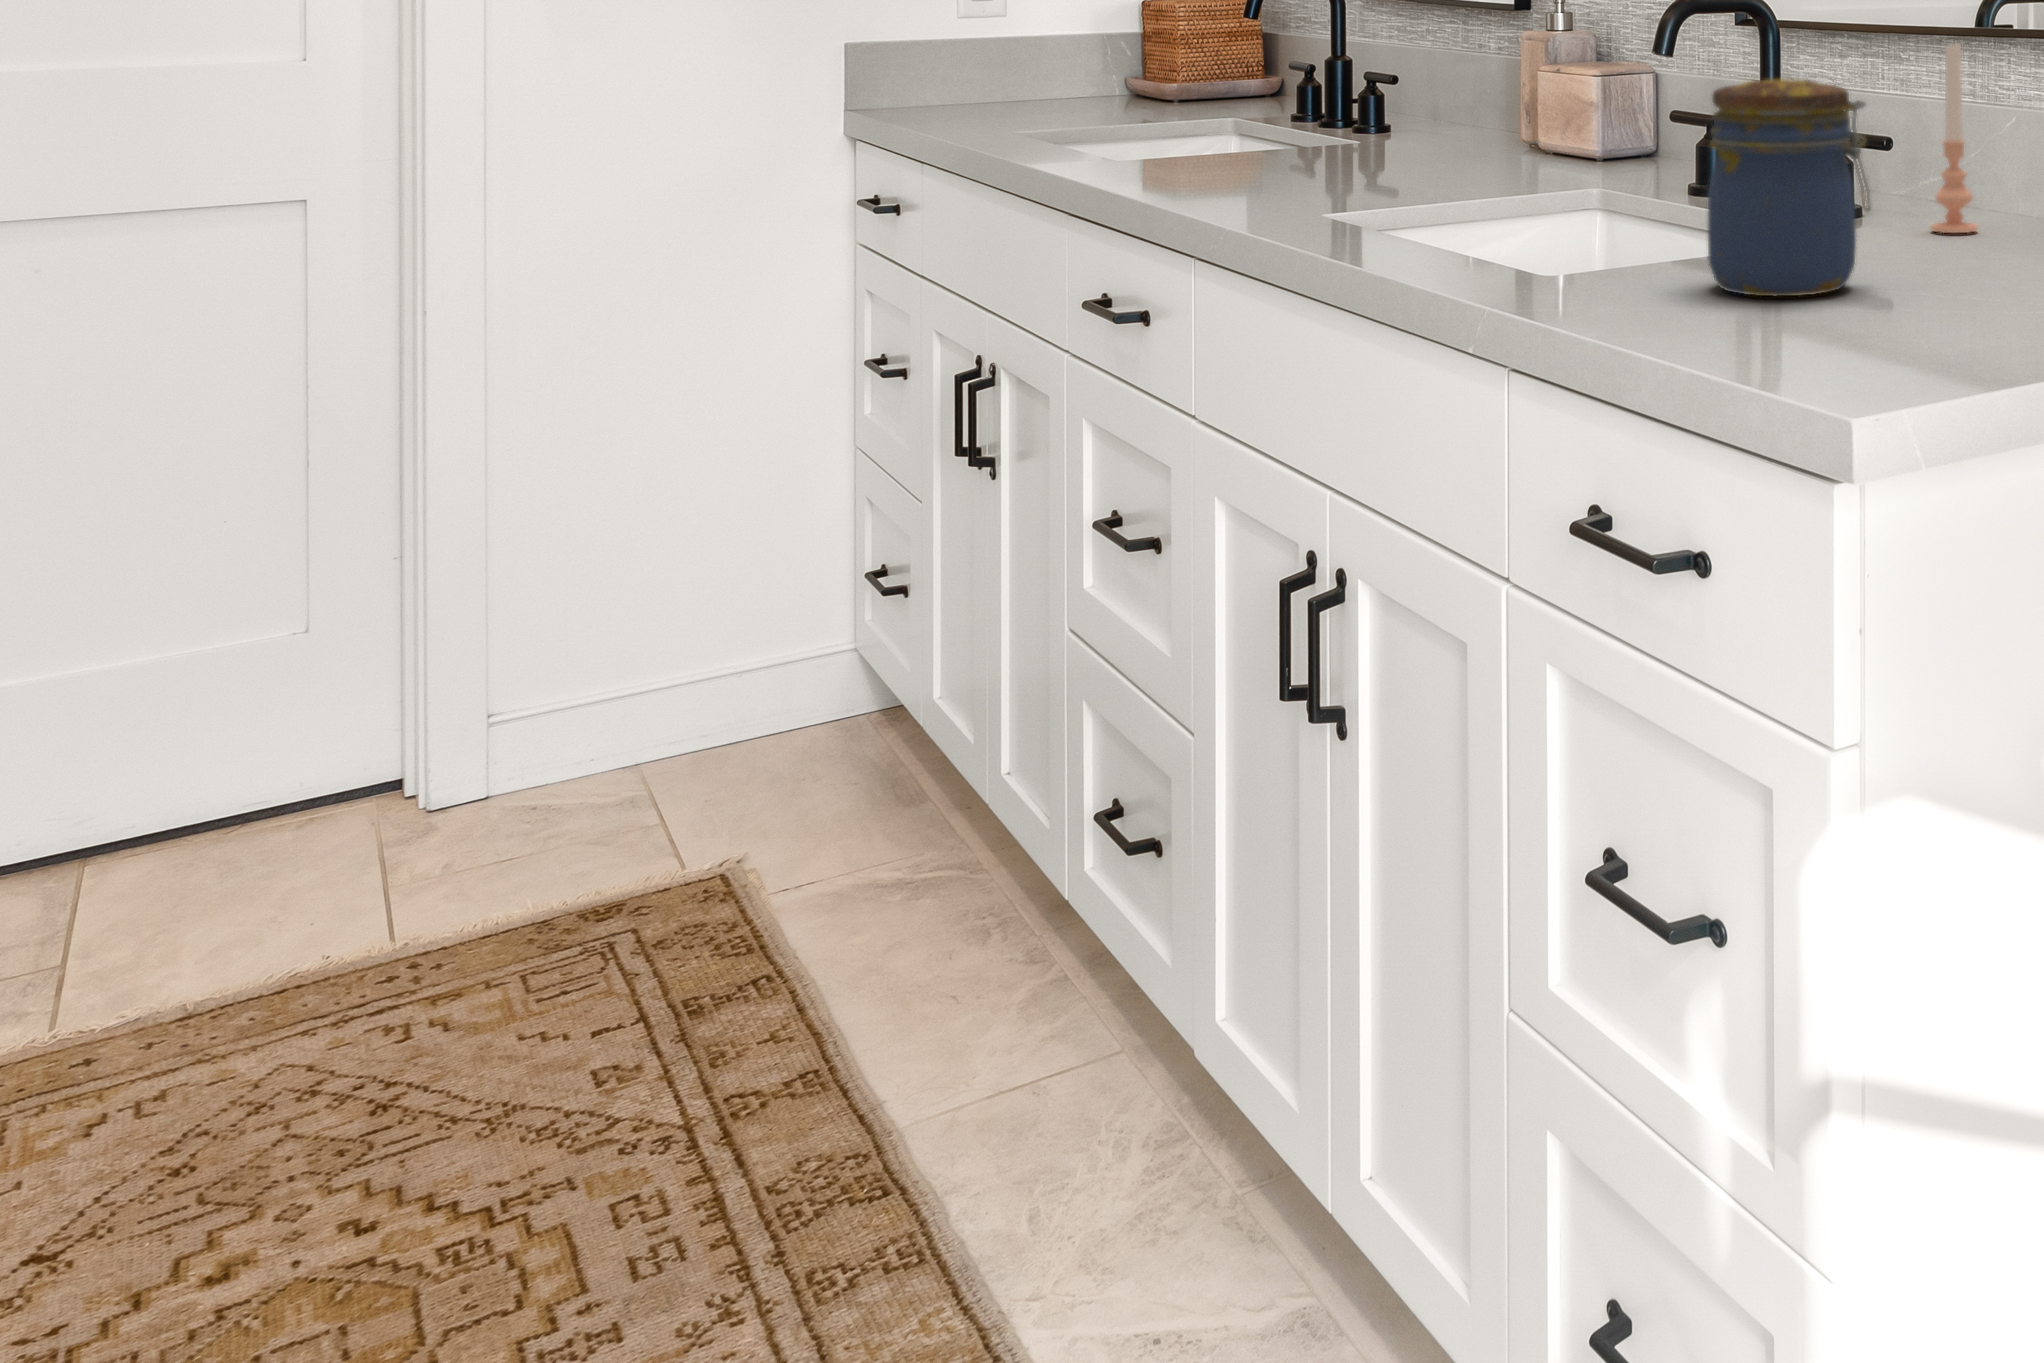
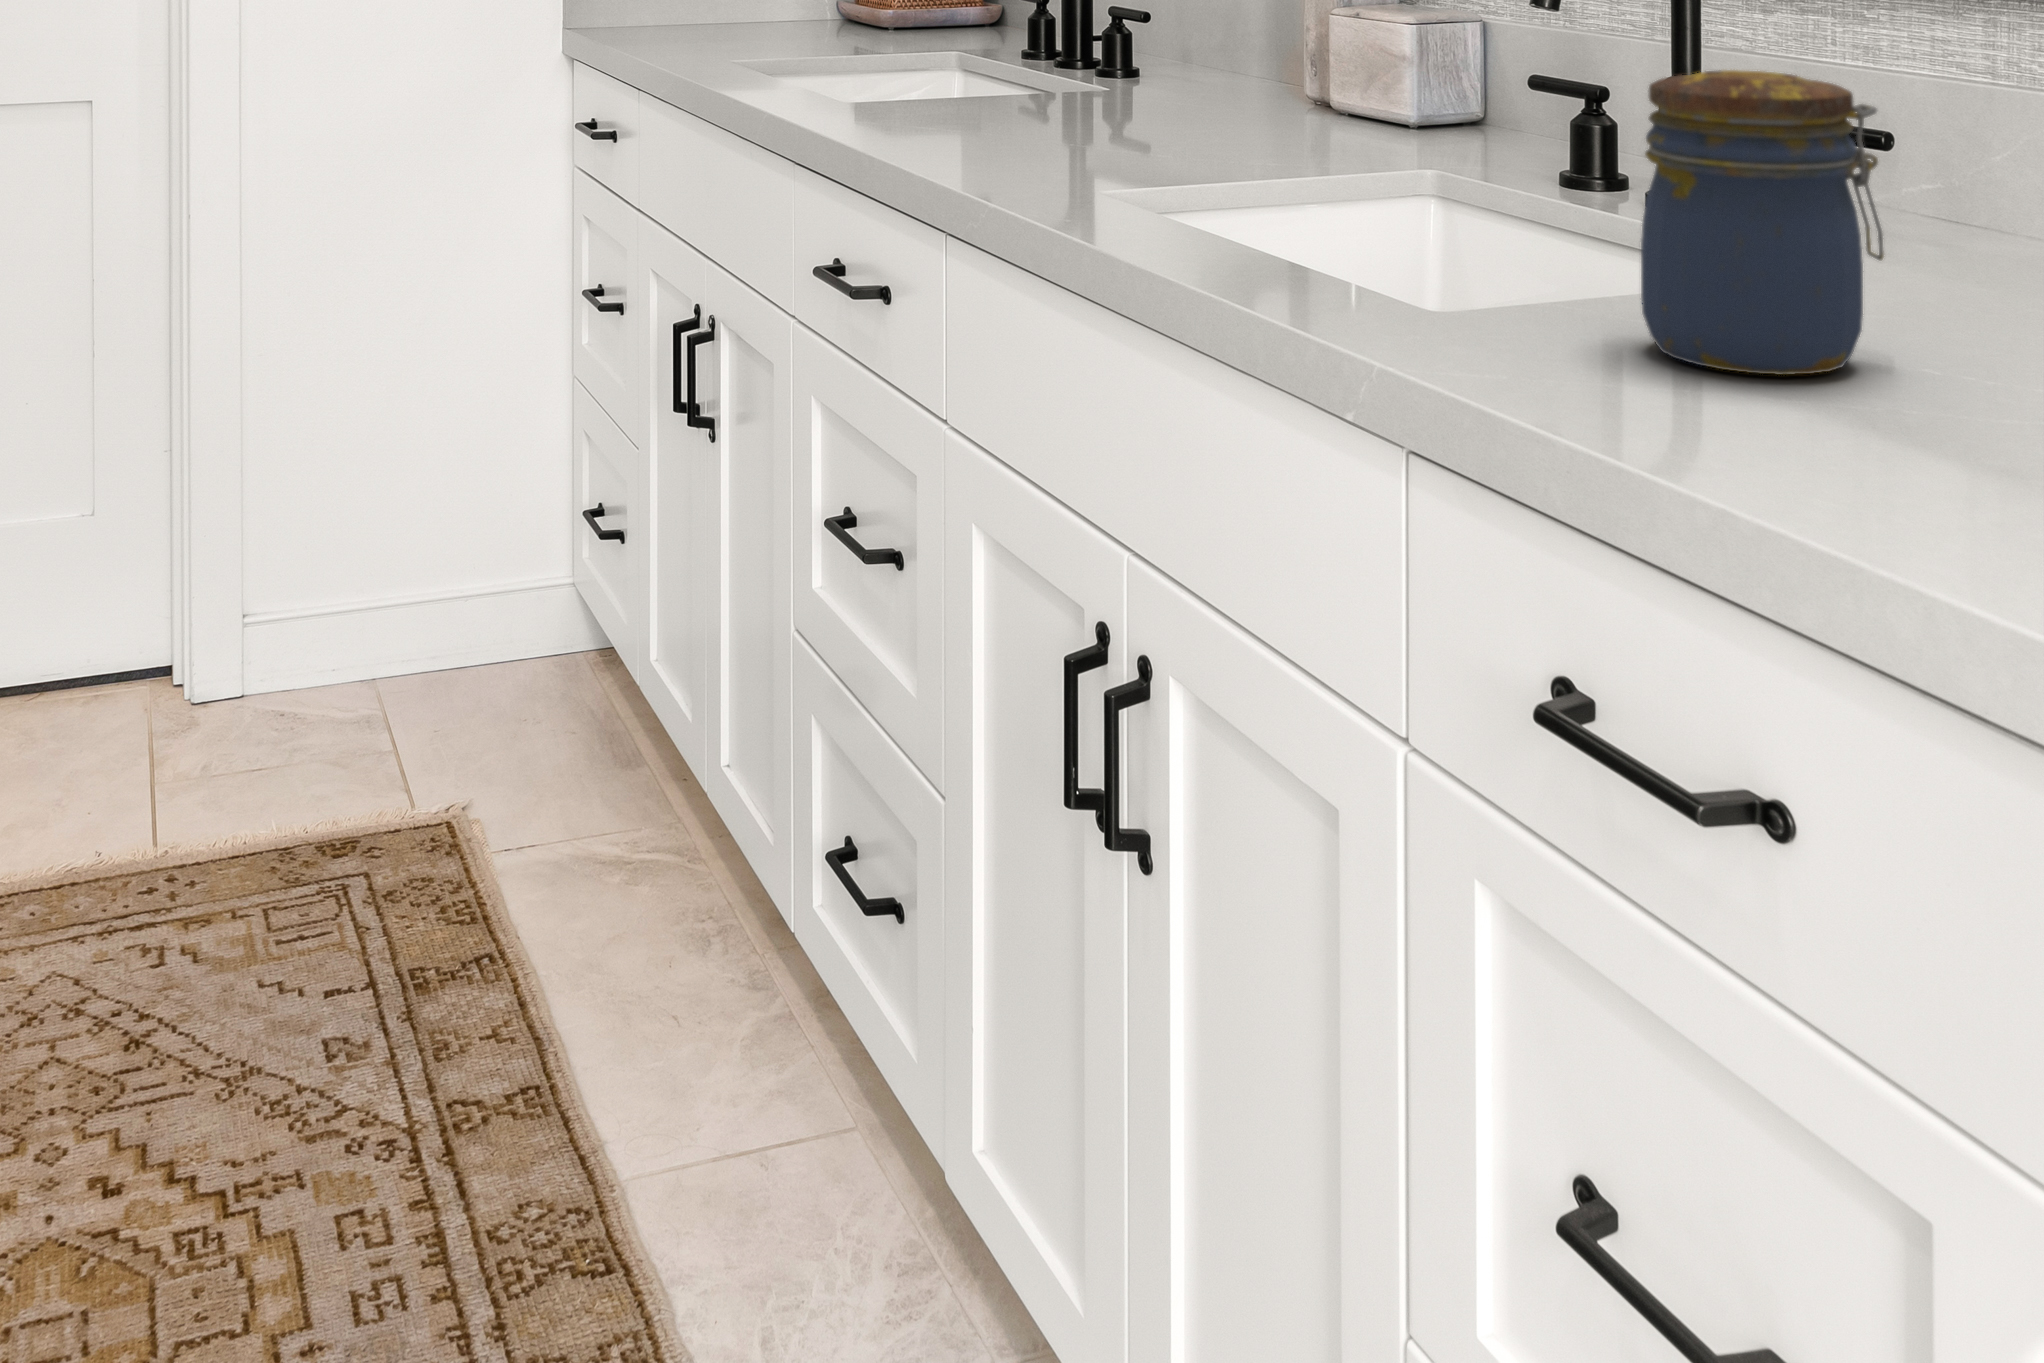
candle: present [1930,44,1978,233] -> none [1918,12,1991,275]

